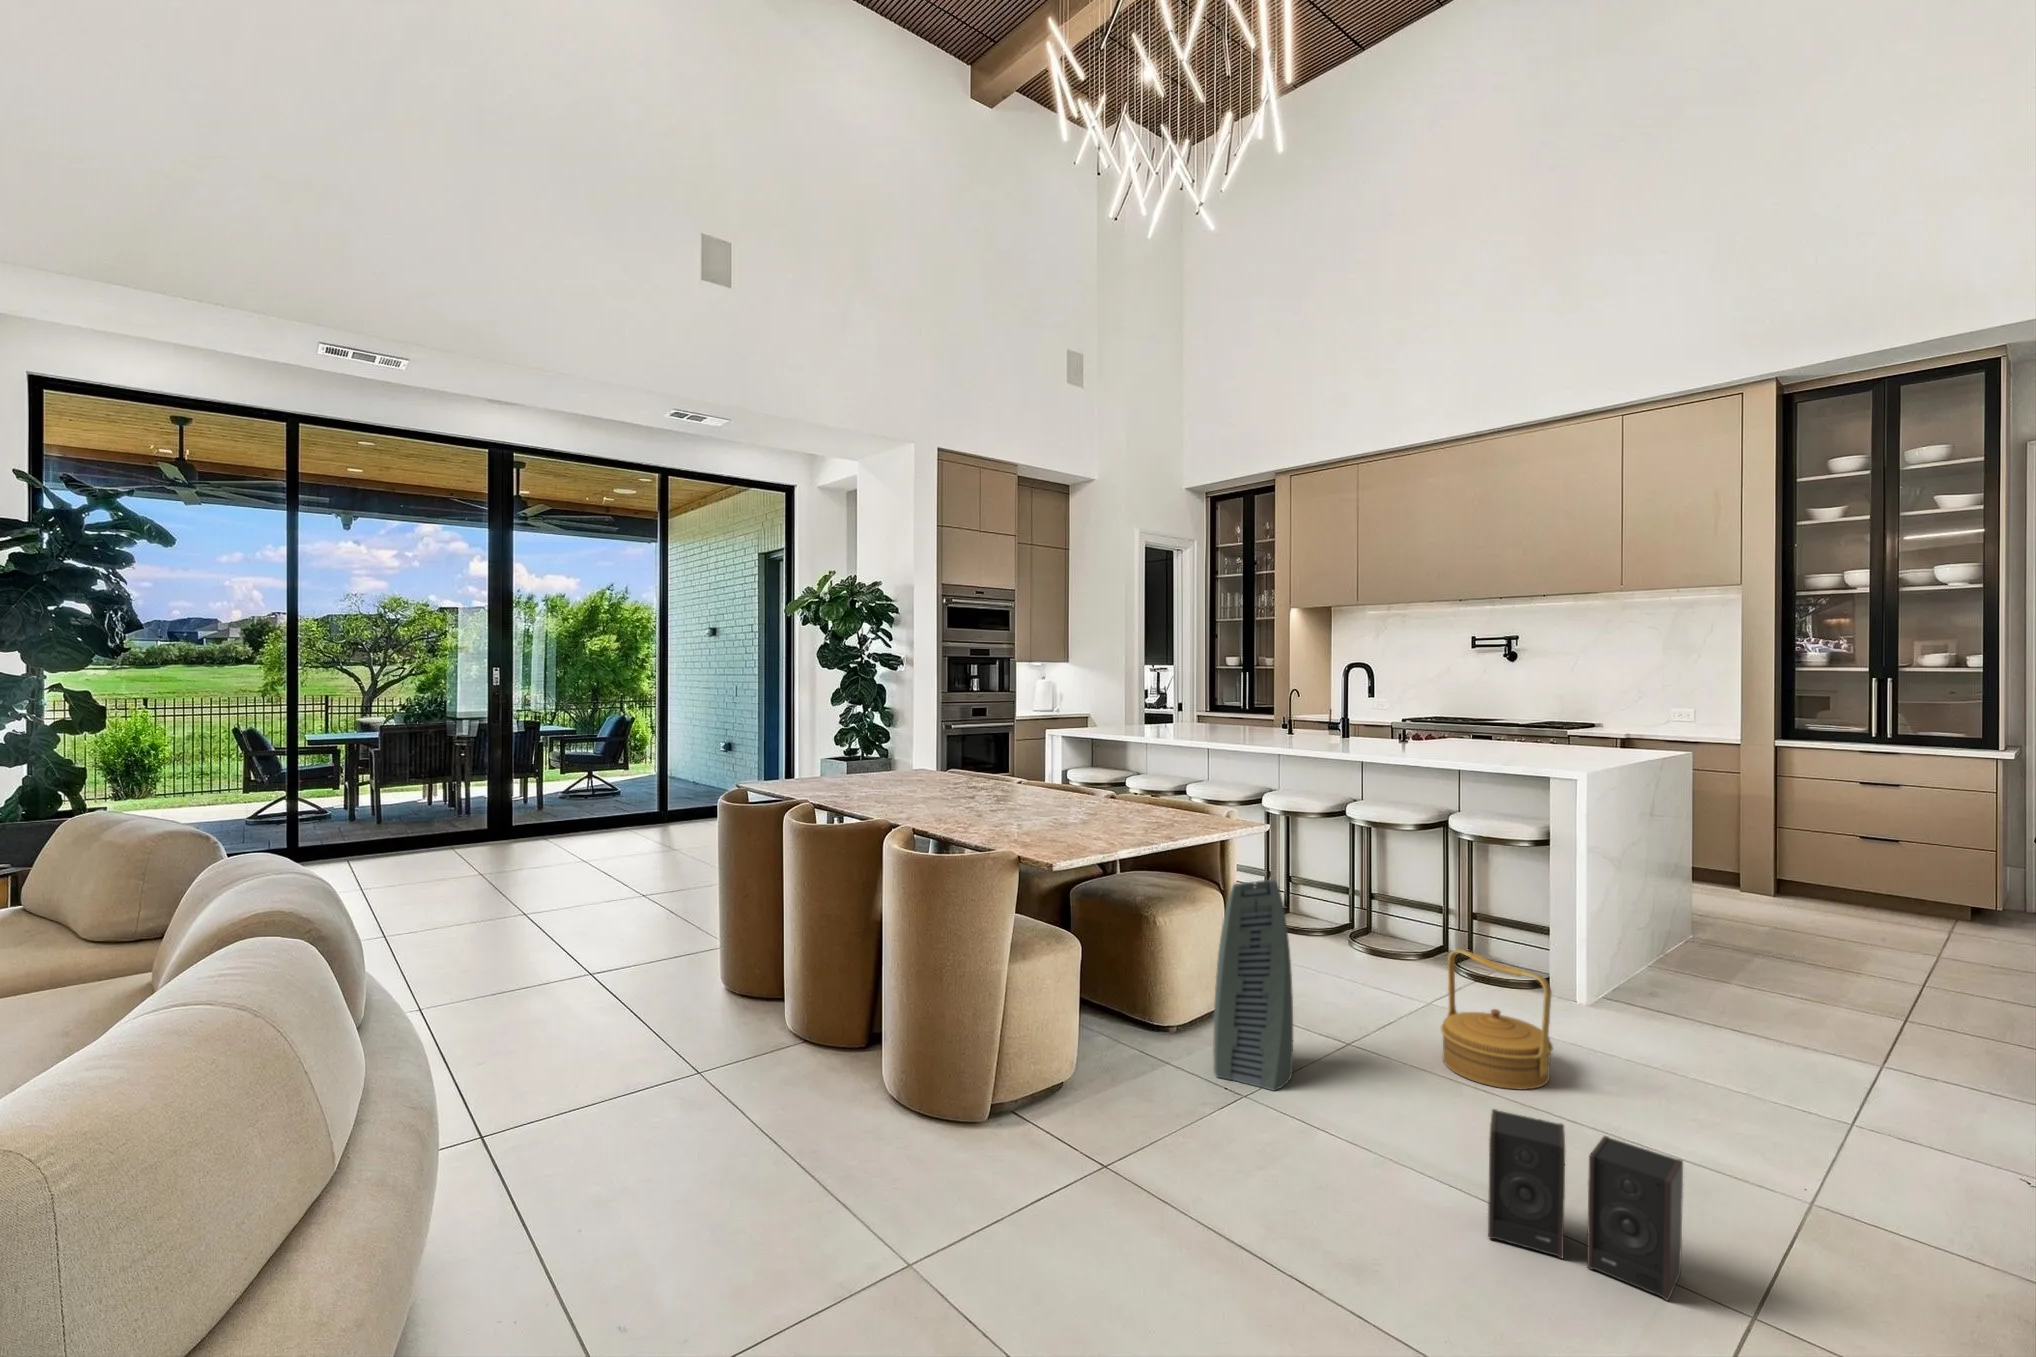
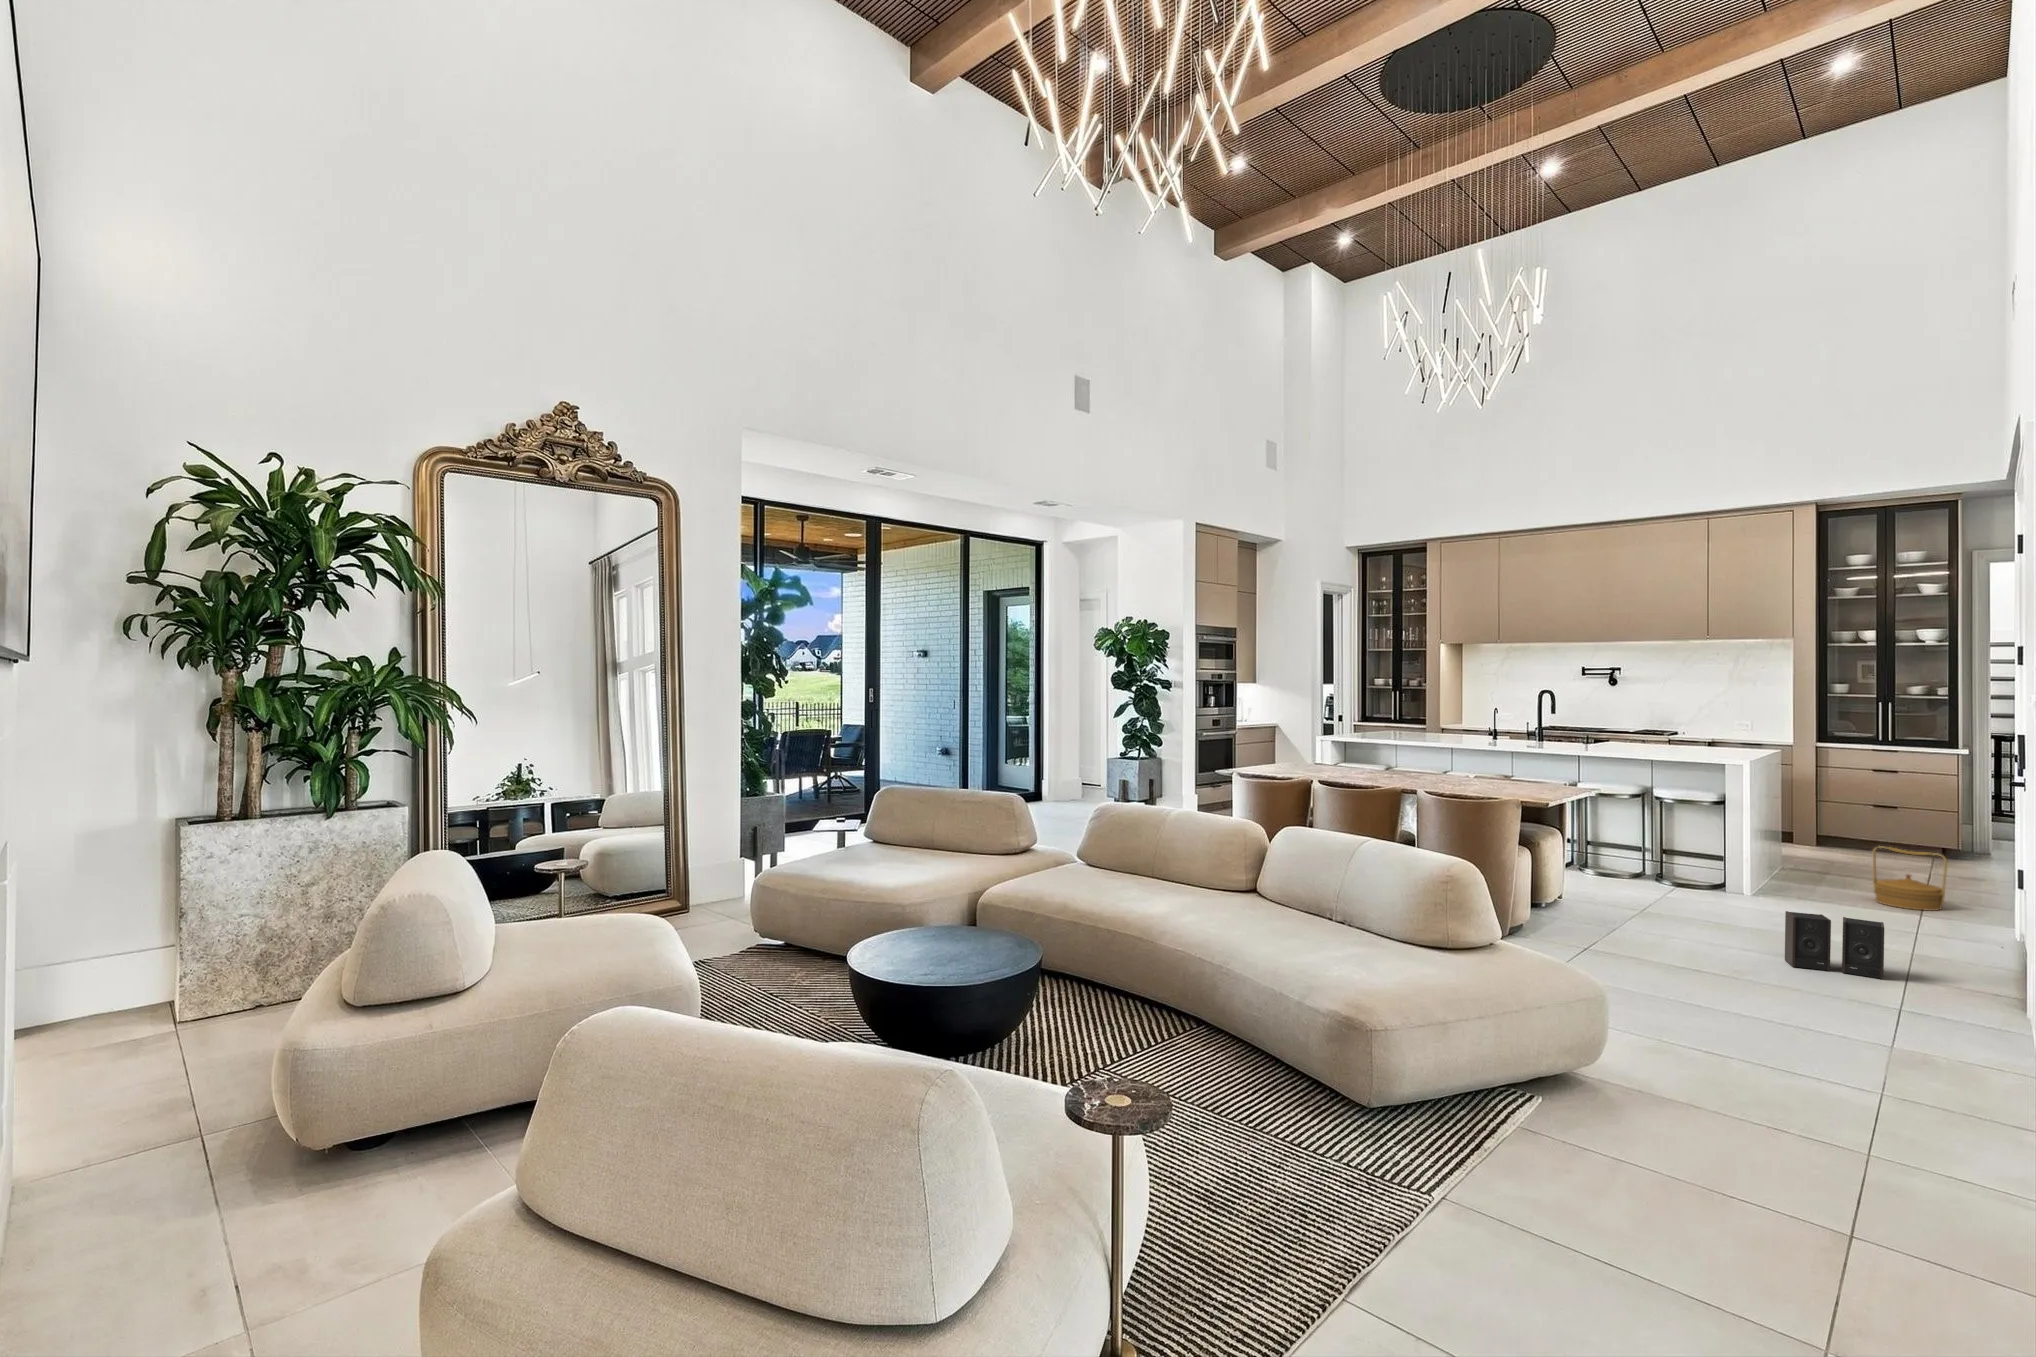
air purifier: present [1213,879,1293,1091] -> none [1583,816,1633,929]
basket: present [1441,949,1553,1090] -> present [1873,846,1947,911]

